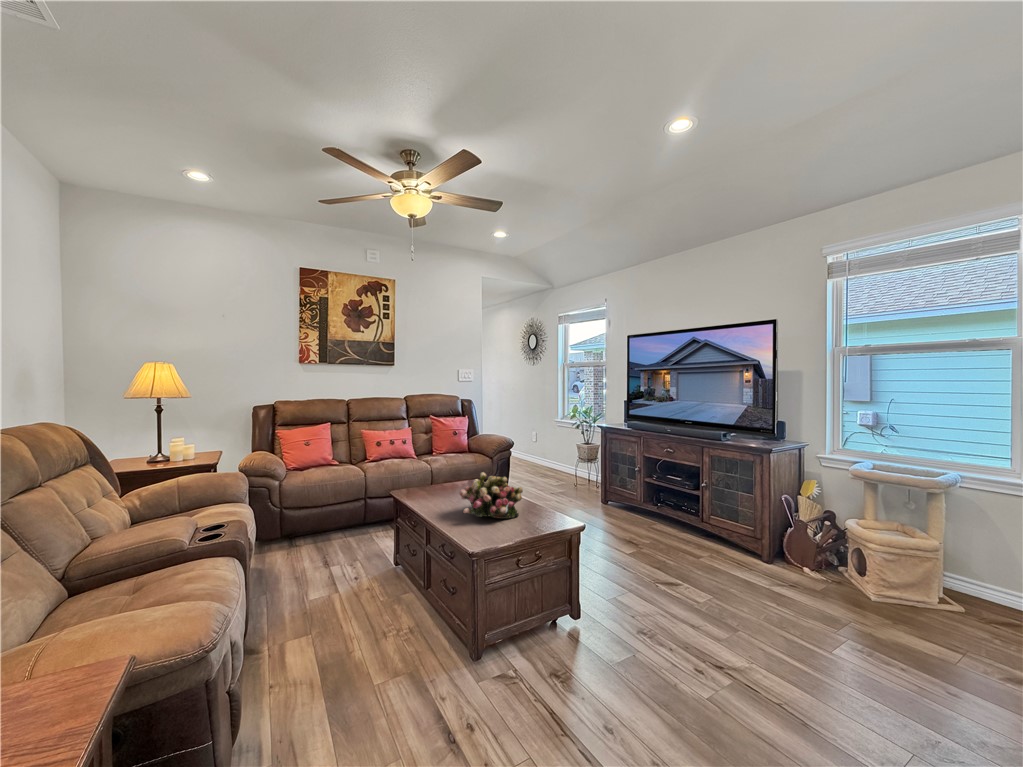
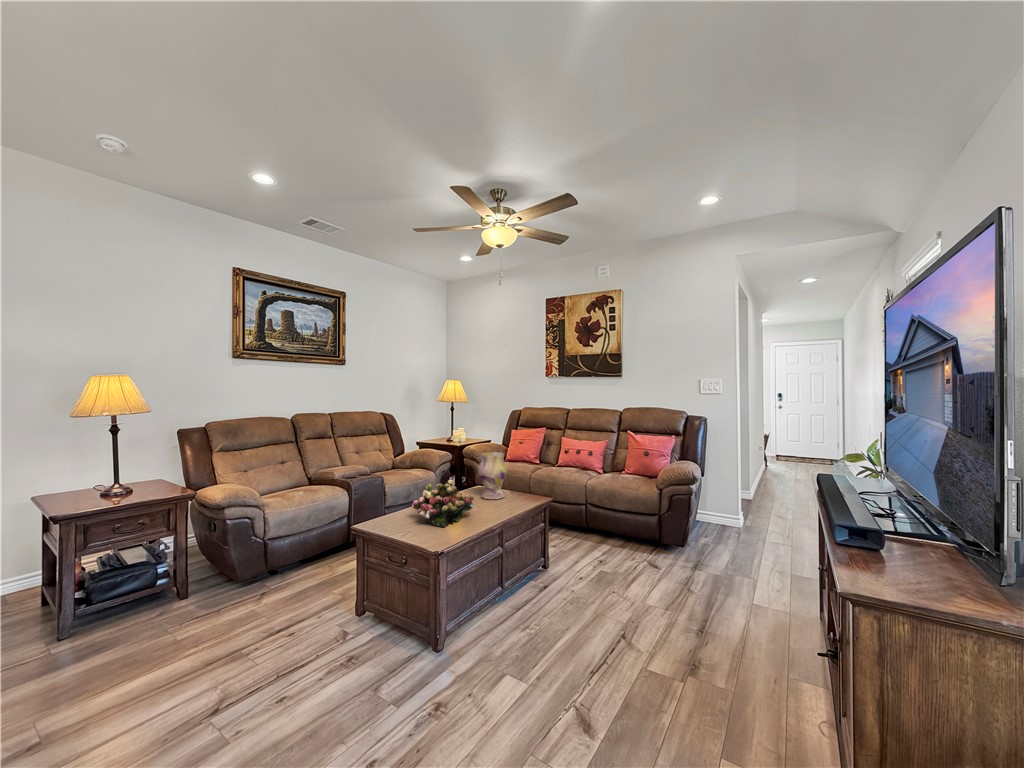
vase: none [422,444,455,495] -> present [478,452,507,499]

